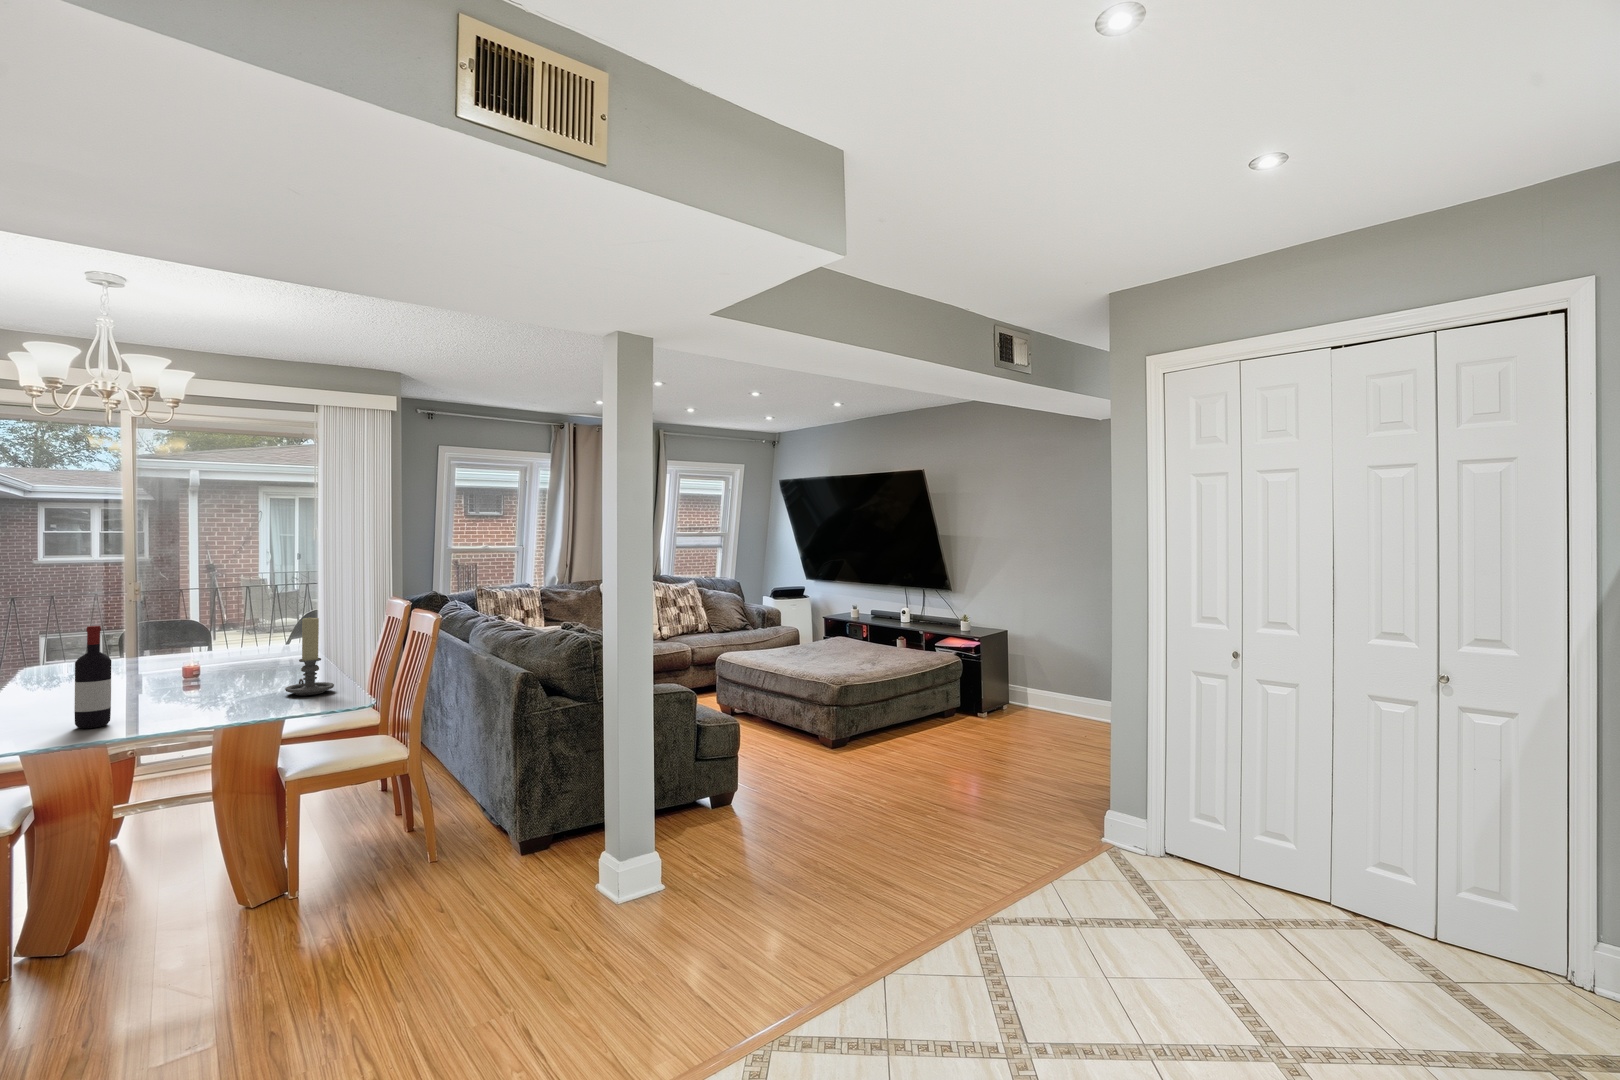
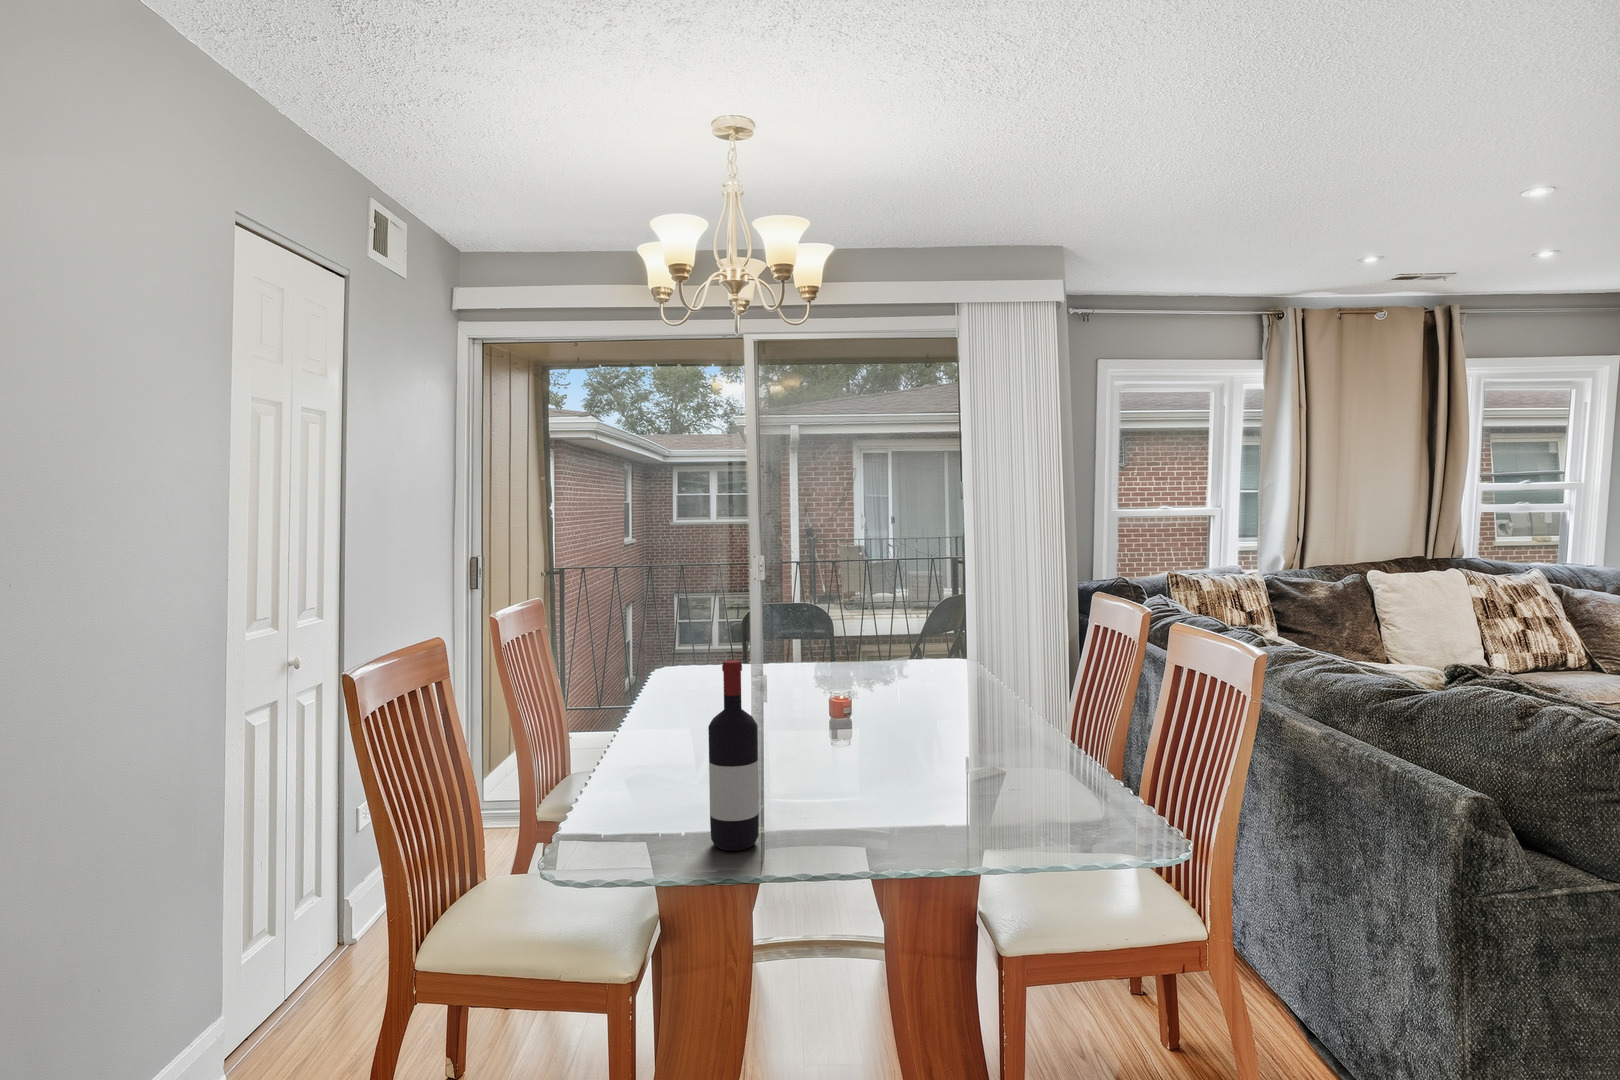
candle holder: present [285,617,334,695] -> none [1006,649,1089,807]

